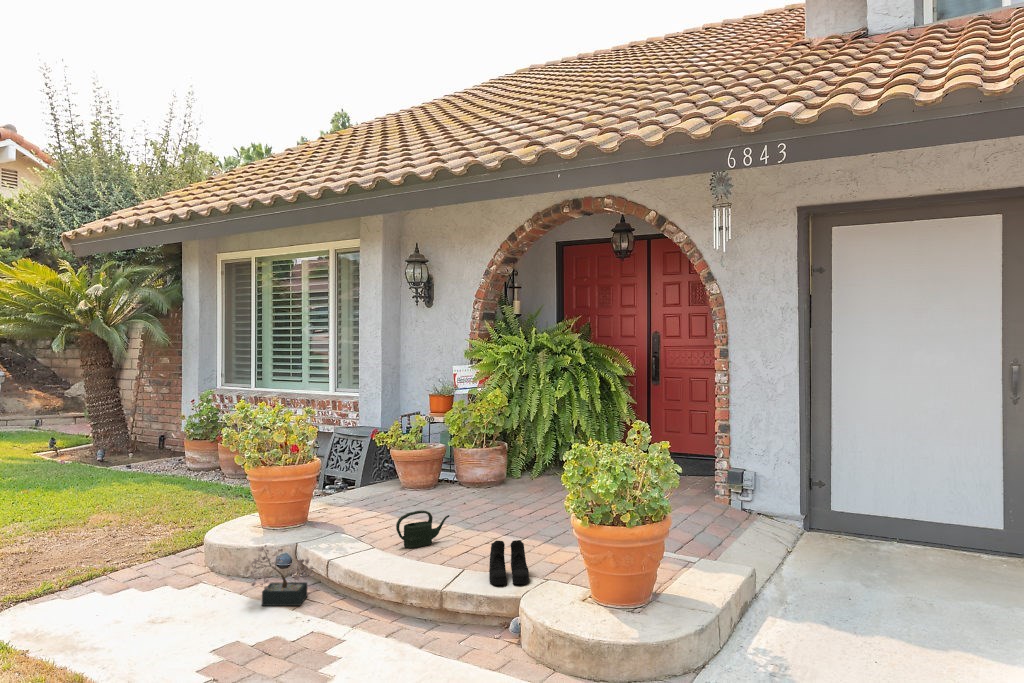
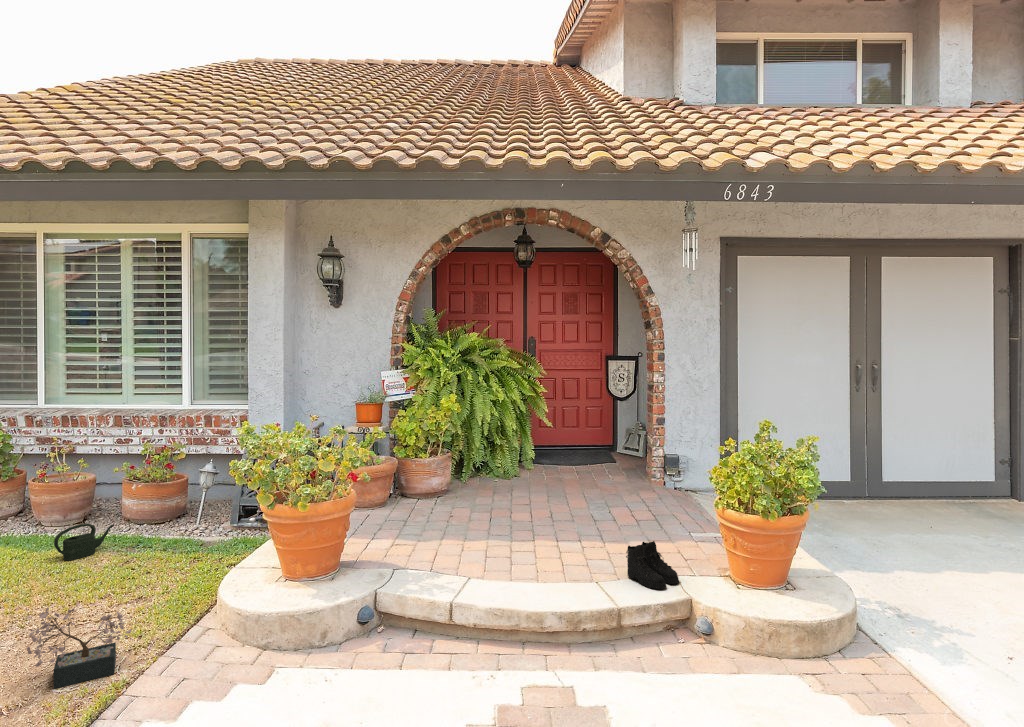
watering can: present [396,511,449,548] -> present [54,524,114,561]
decorative plant: present [249,545,315,606] -> present [27,608,131,689]

